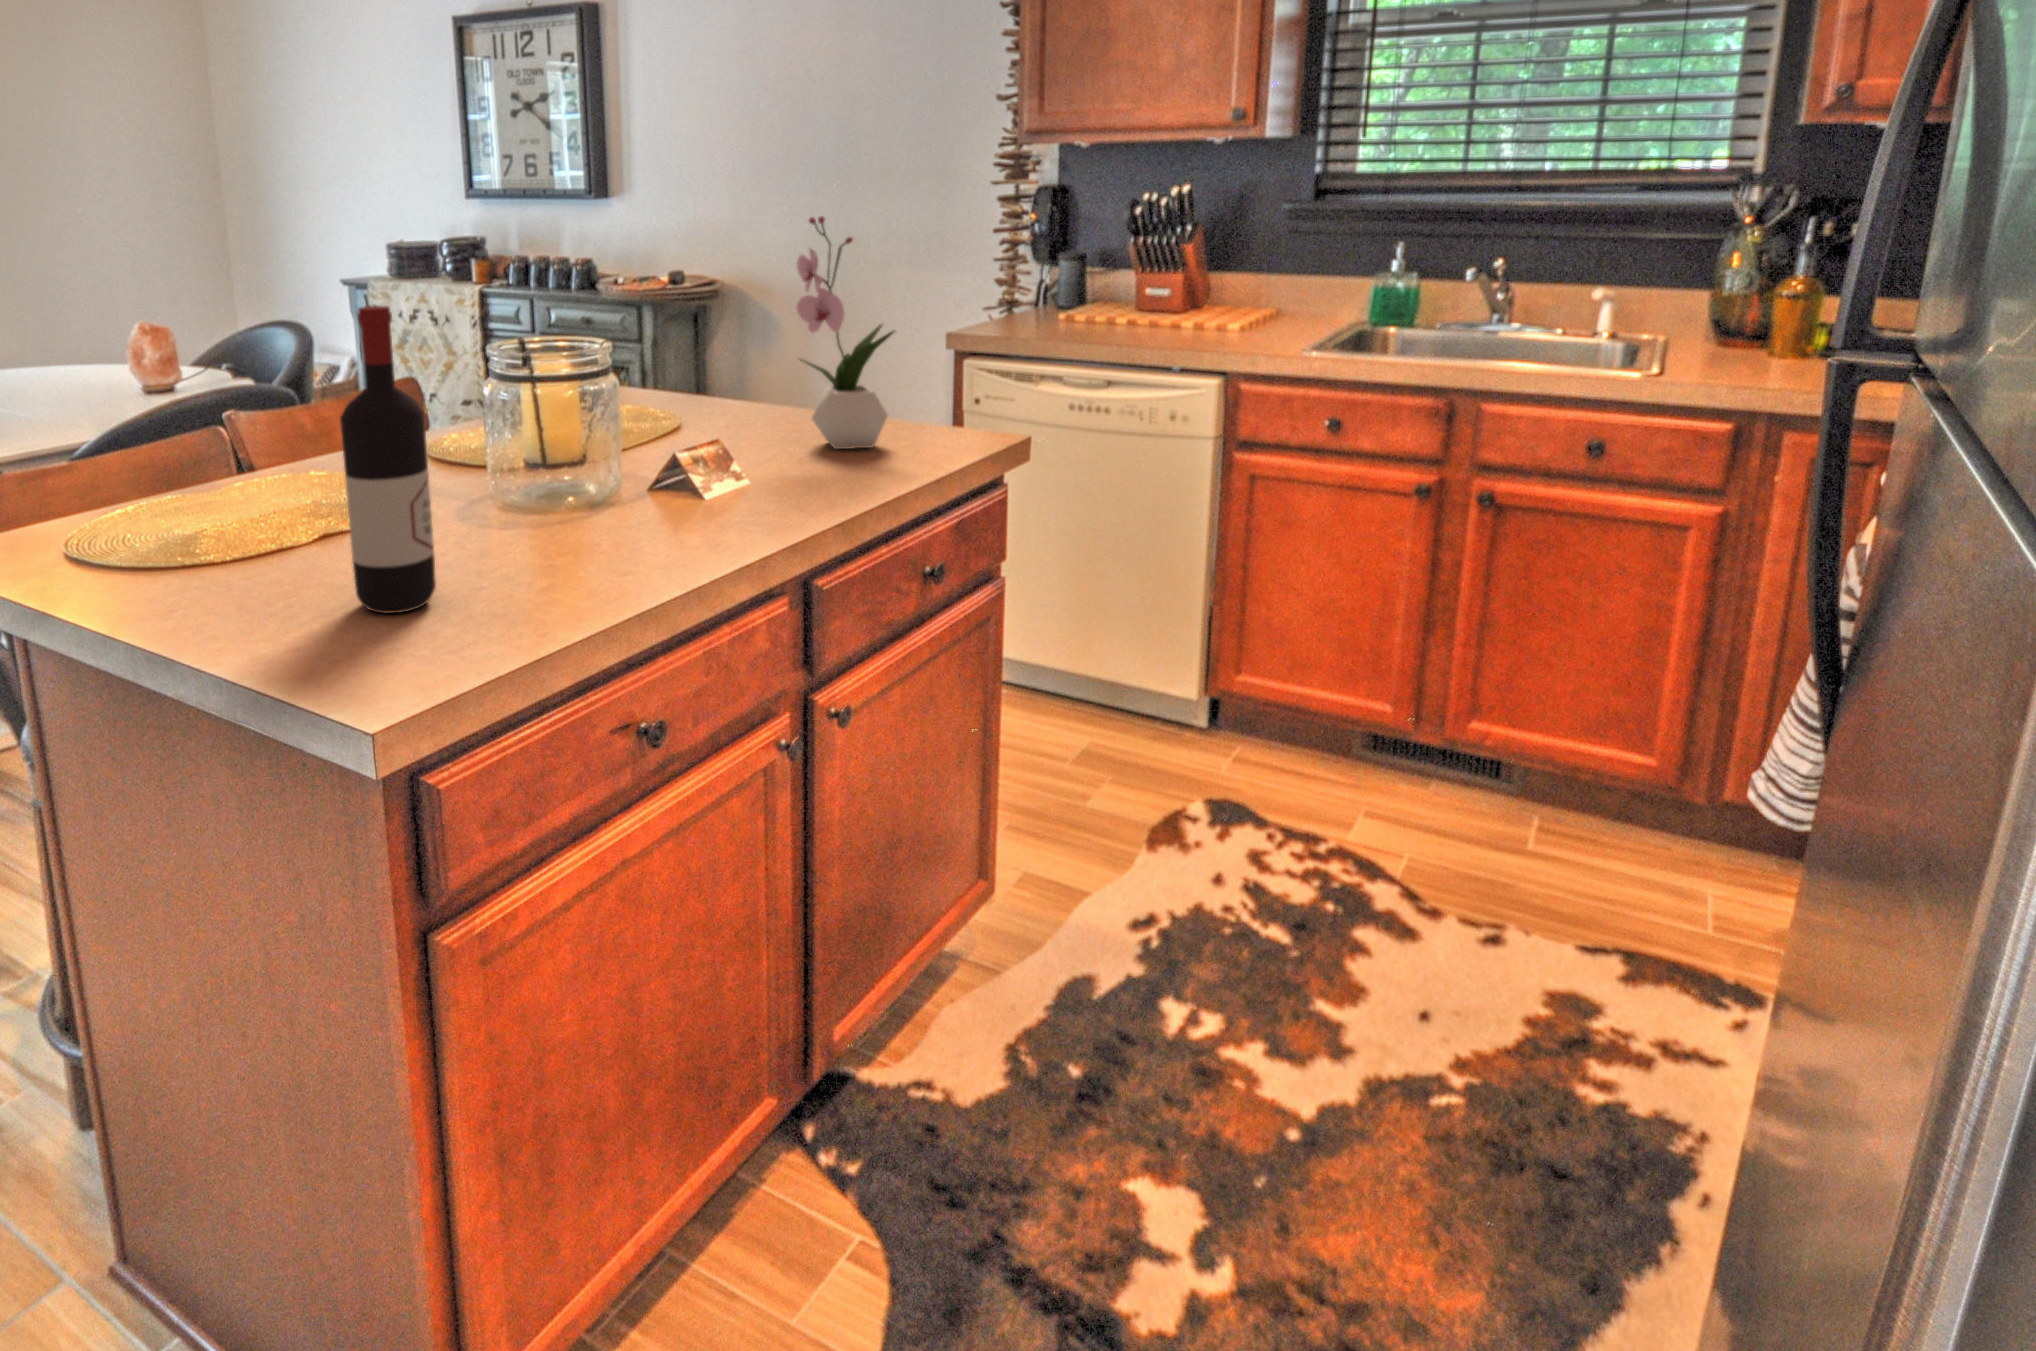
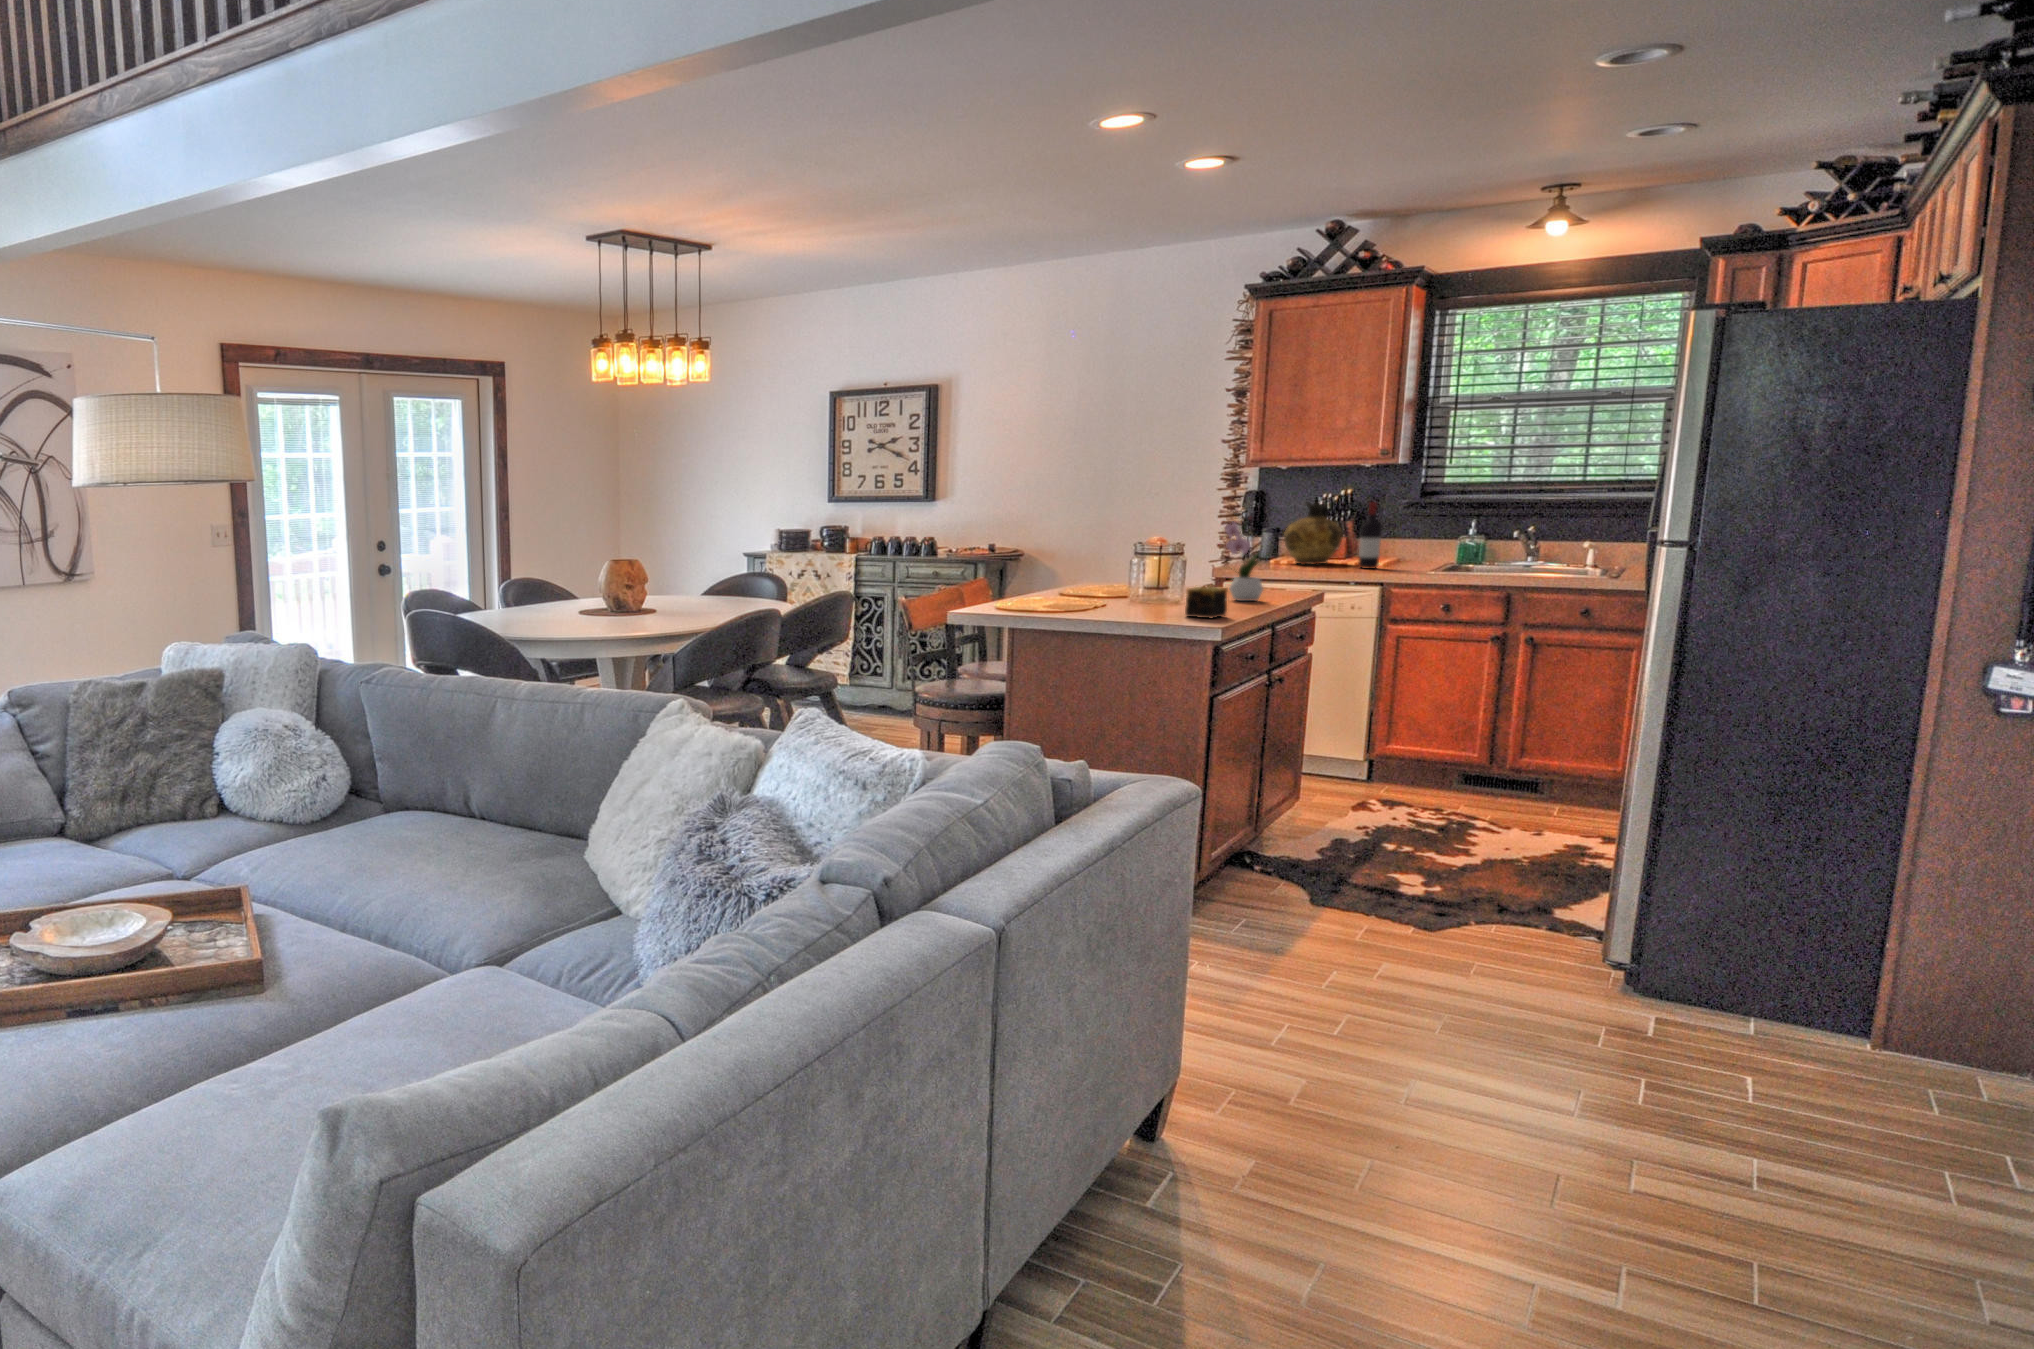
ceramic jug: none [1078,204,1176,323] -> present [1284,502,1343,565]
wine bottle: present [340,306,436,613] -> present [1358,502,1382,569]
candle: none [558,442,675,551] -> present [1185,587,1227,618]

